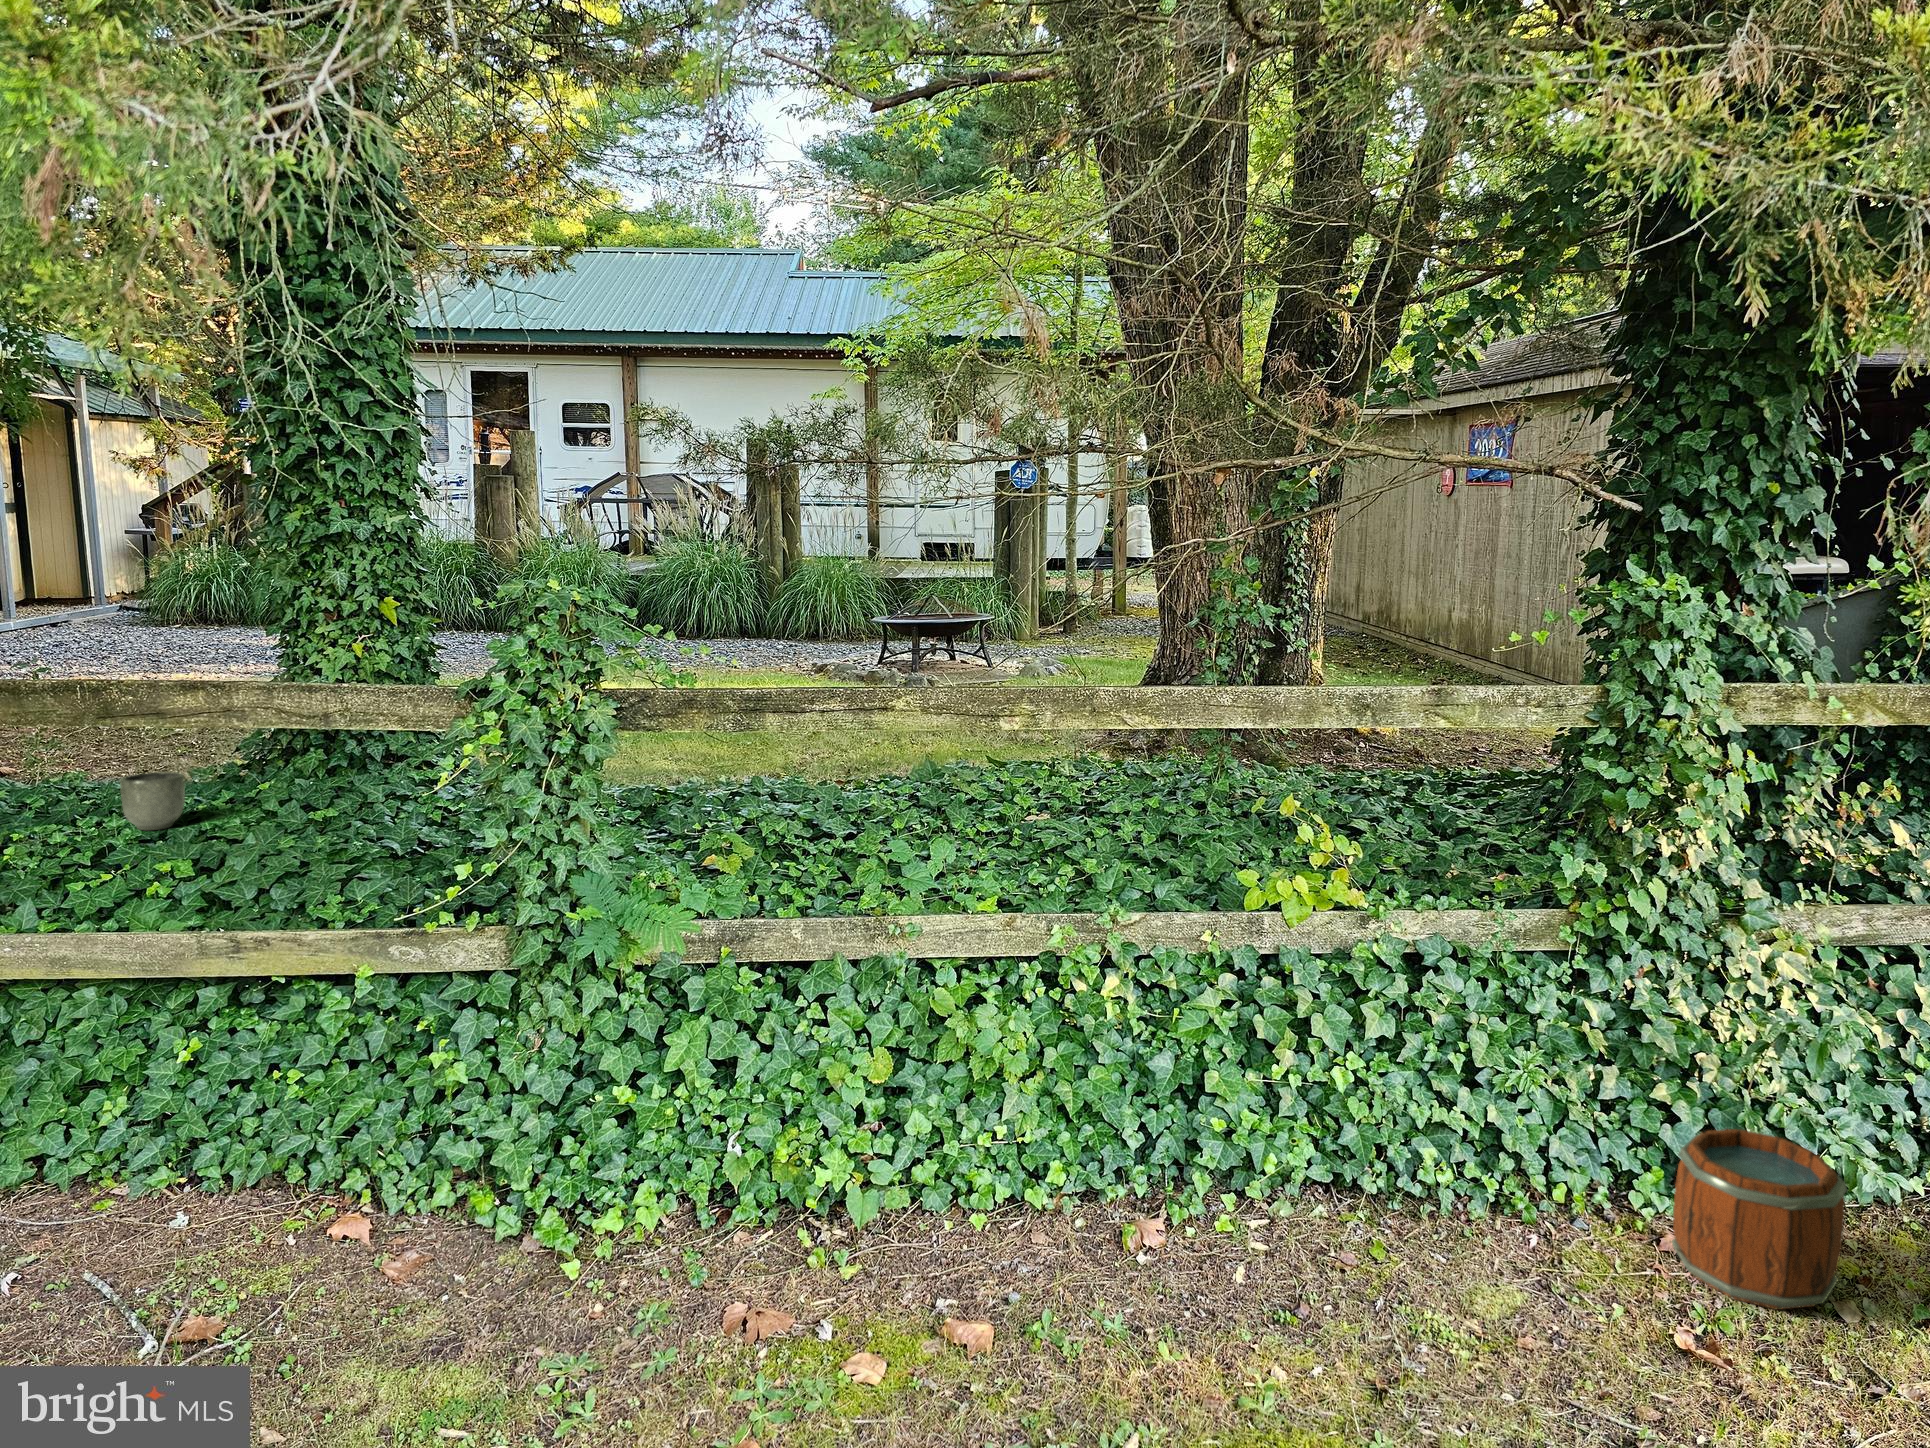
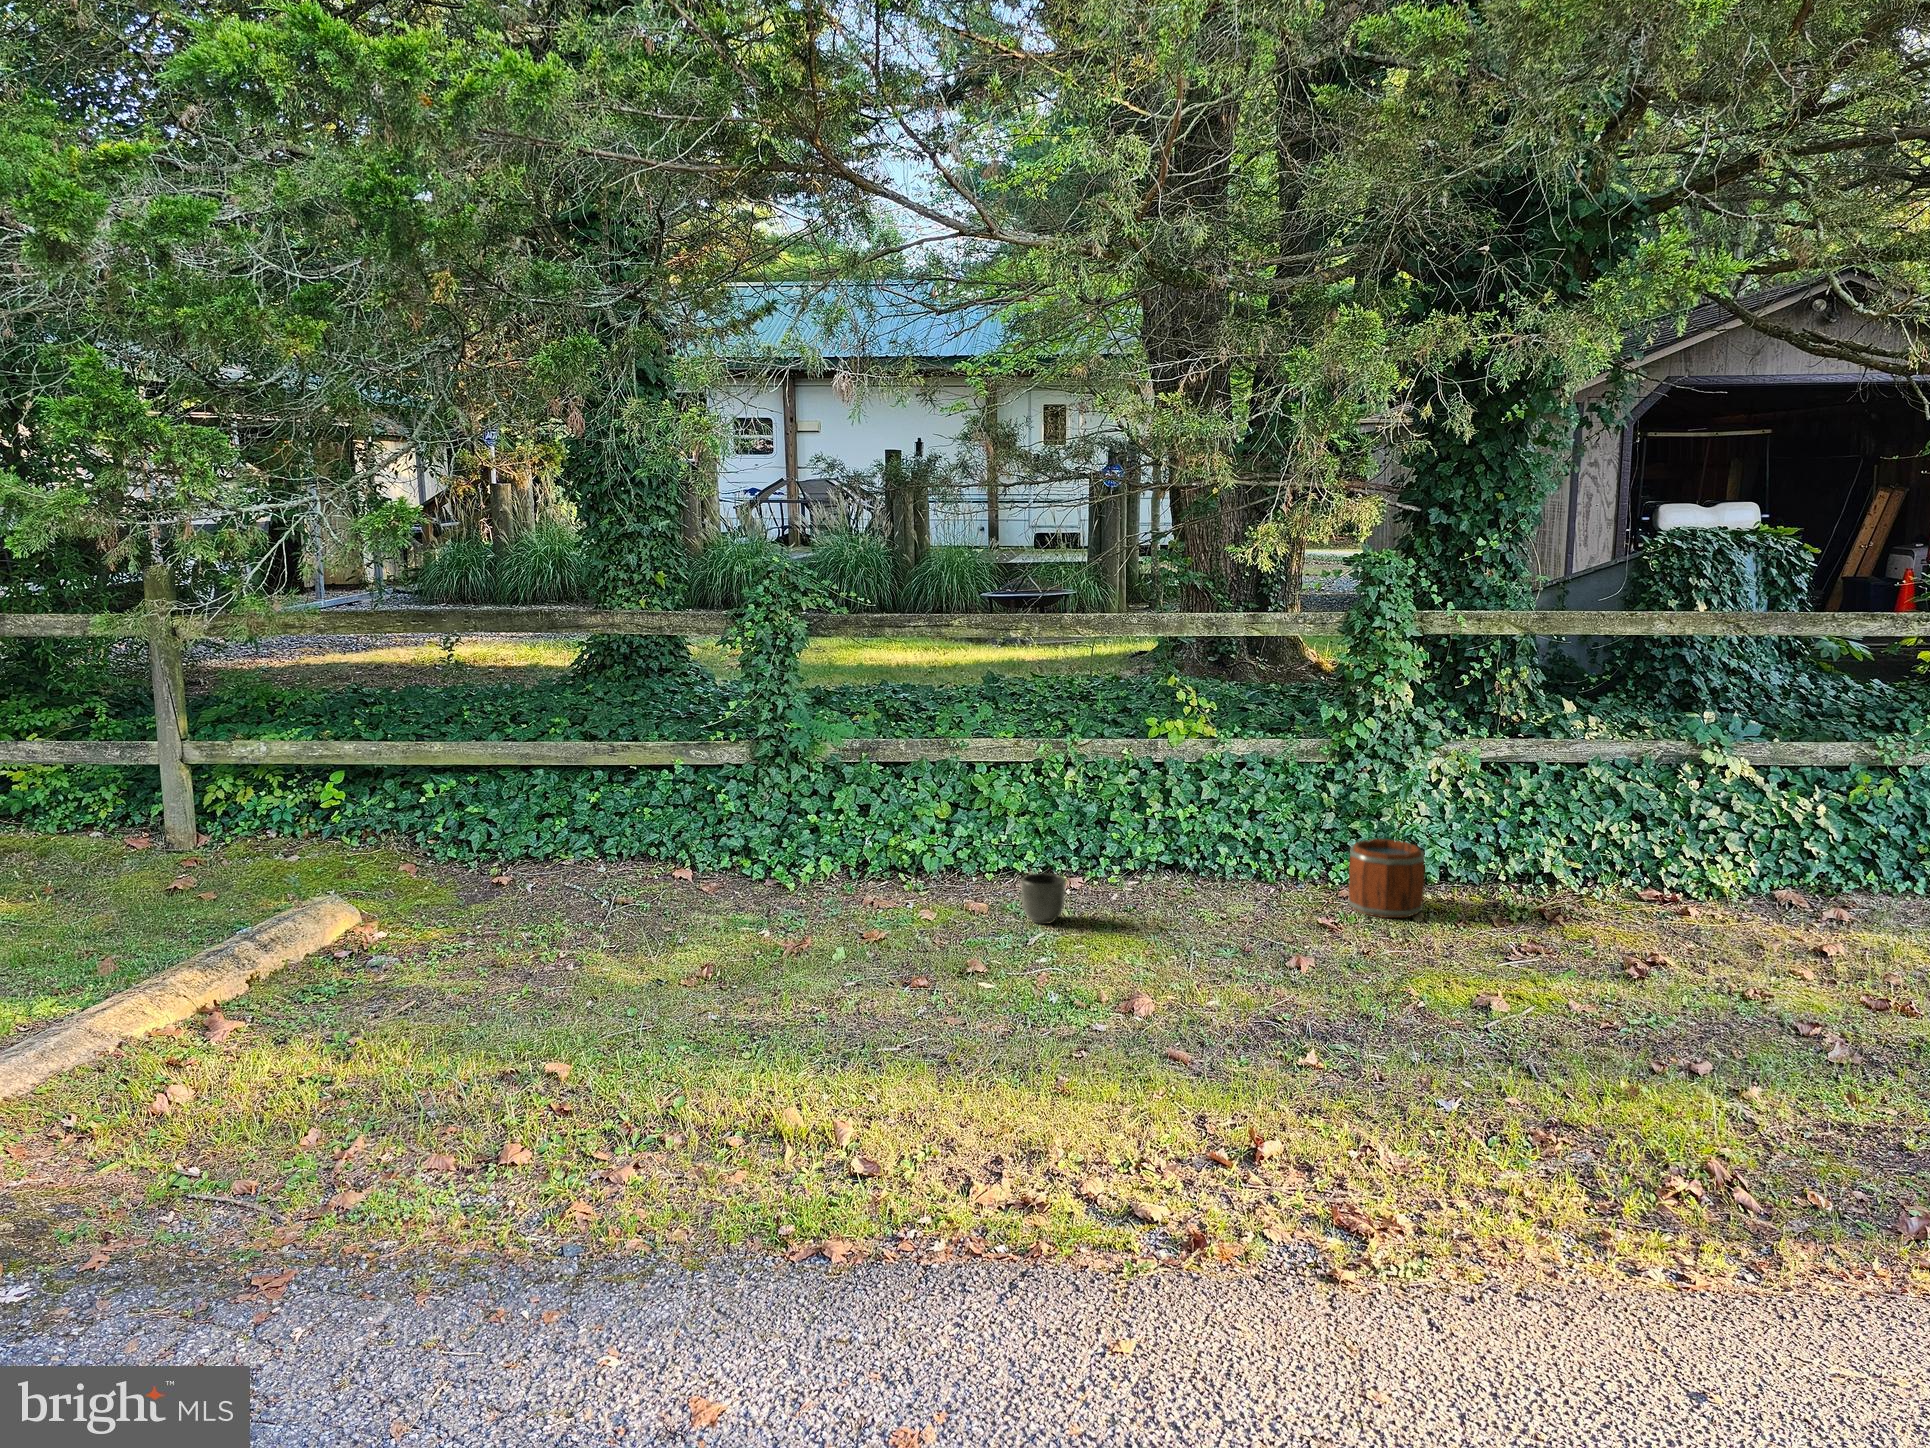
planter: present [120,772,185,830] -> present [1021,873,1065,924]

